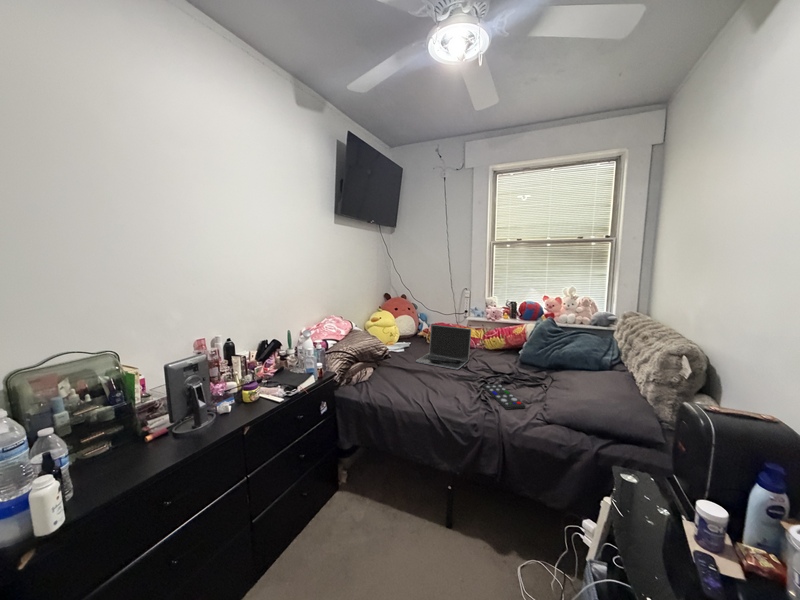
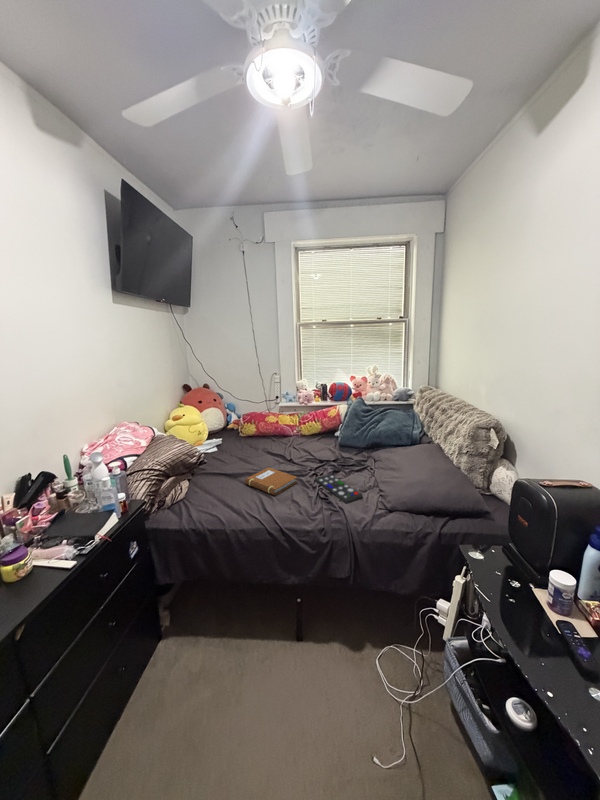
laptop: present [416,325,471,370] -> none [235,418,291,465]
notebook: none [418,369,465,392] -> present [245,468,297,495]

